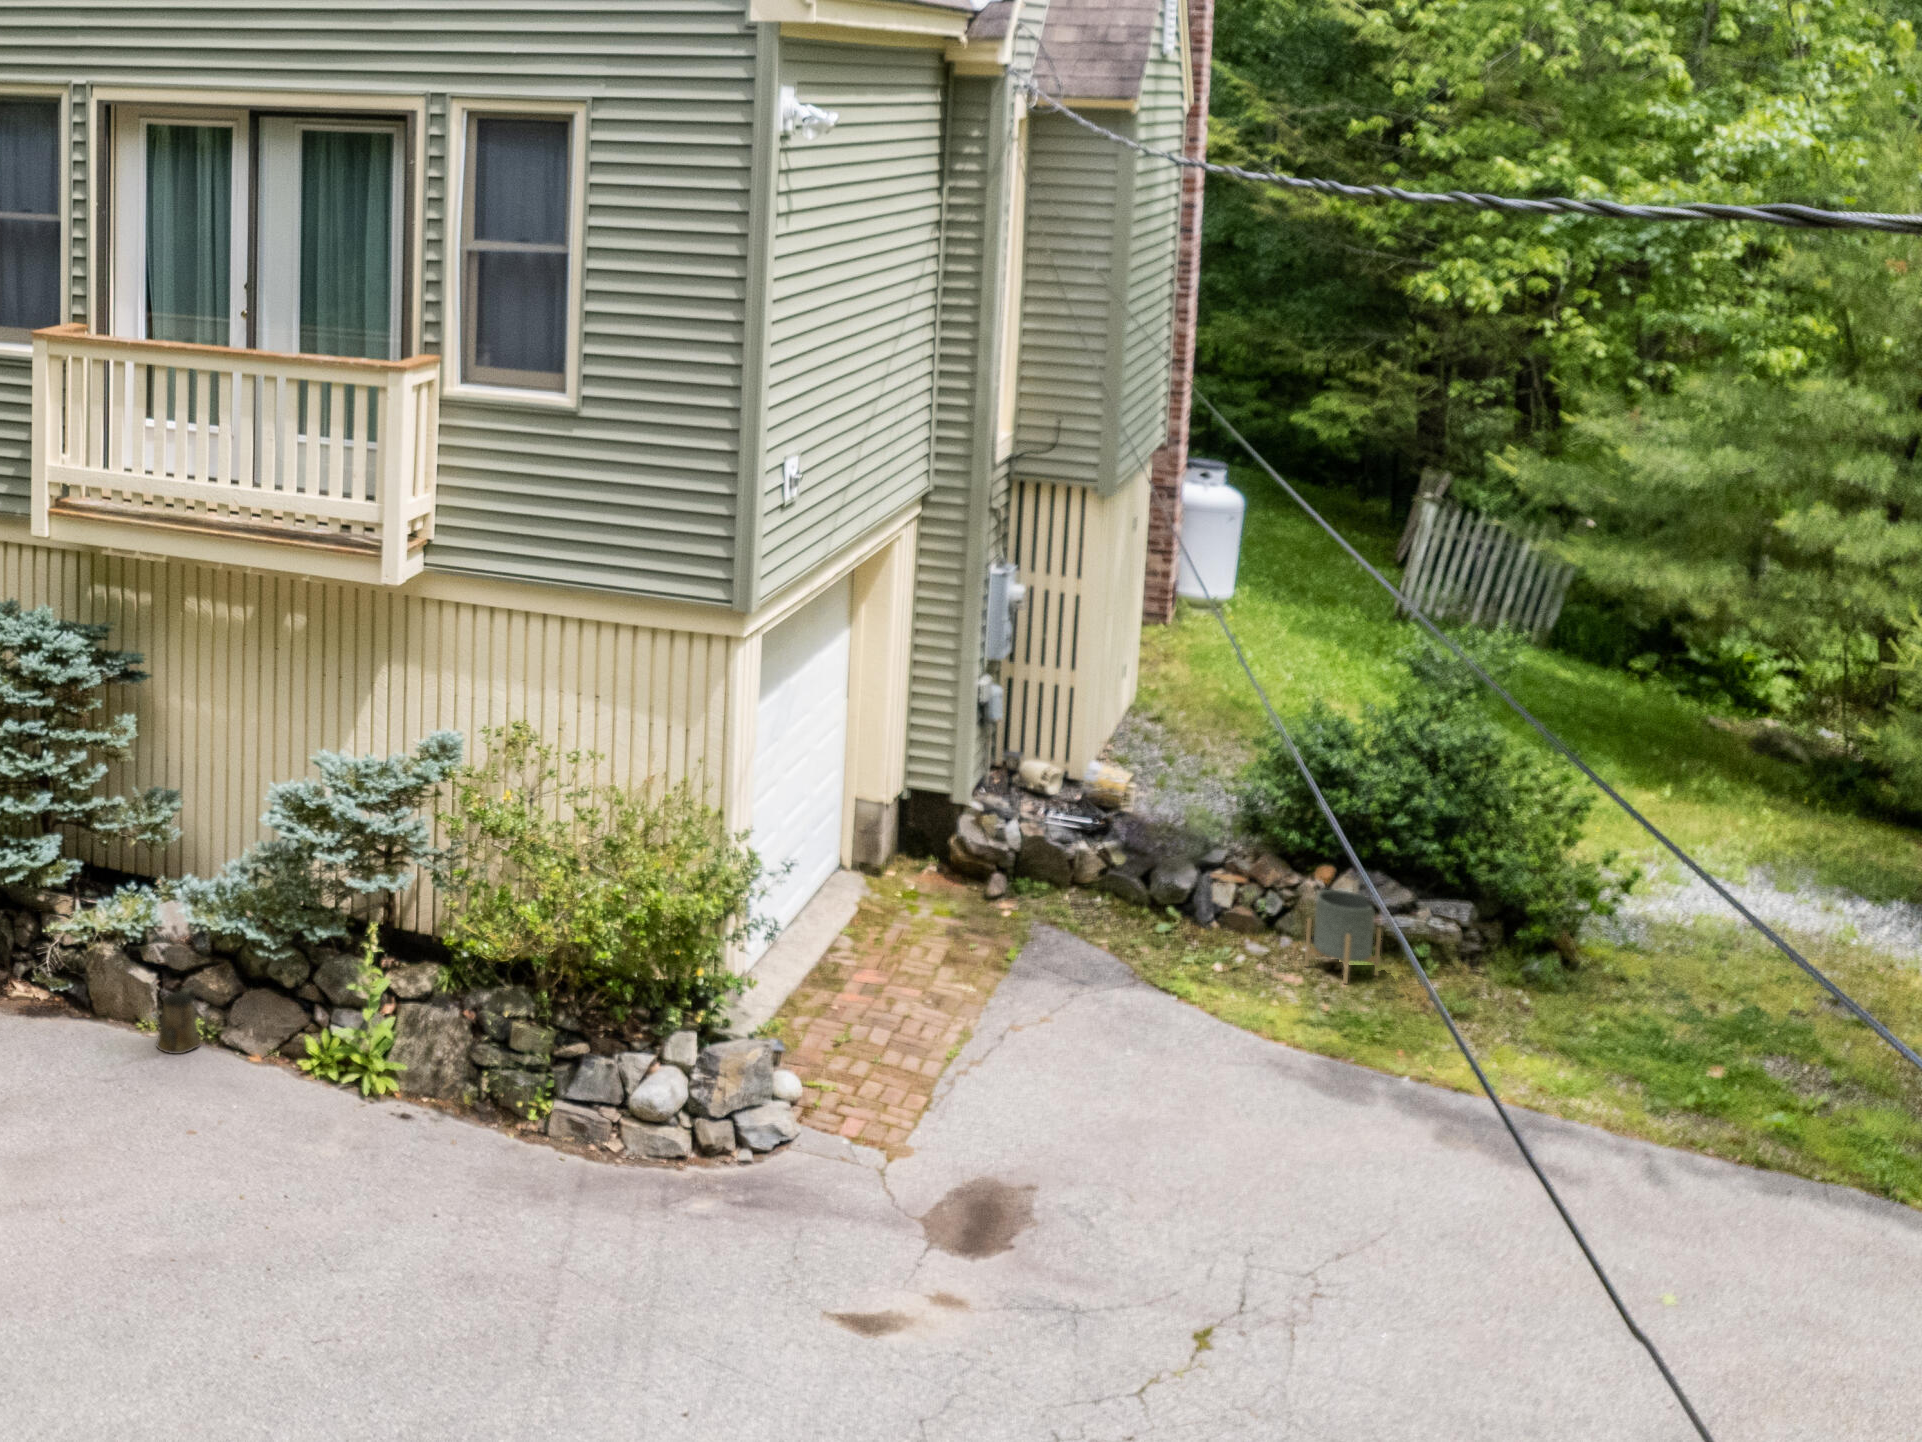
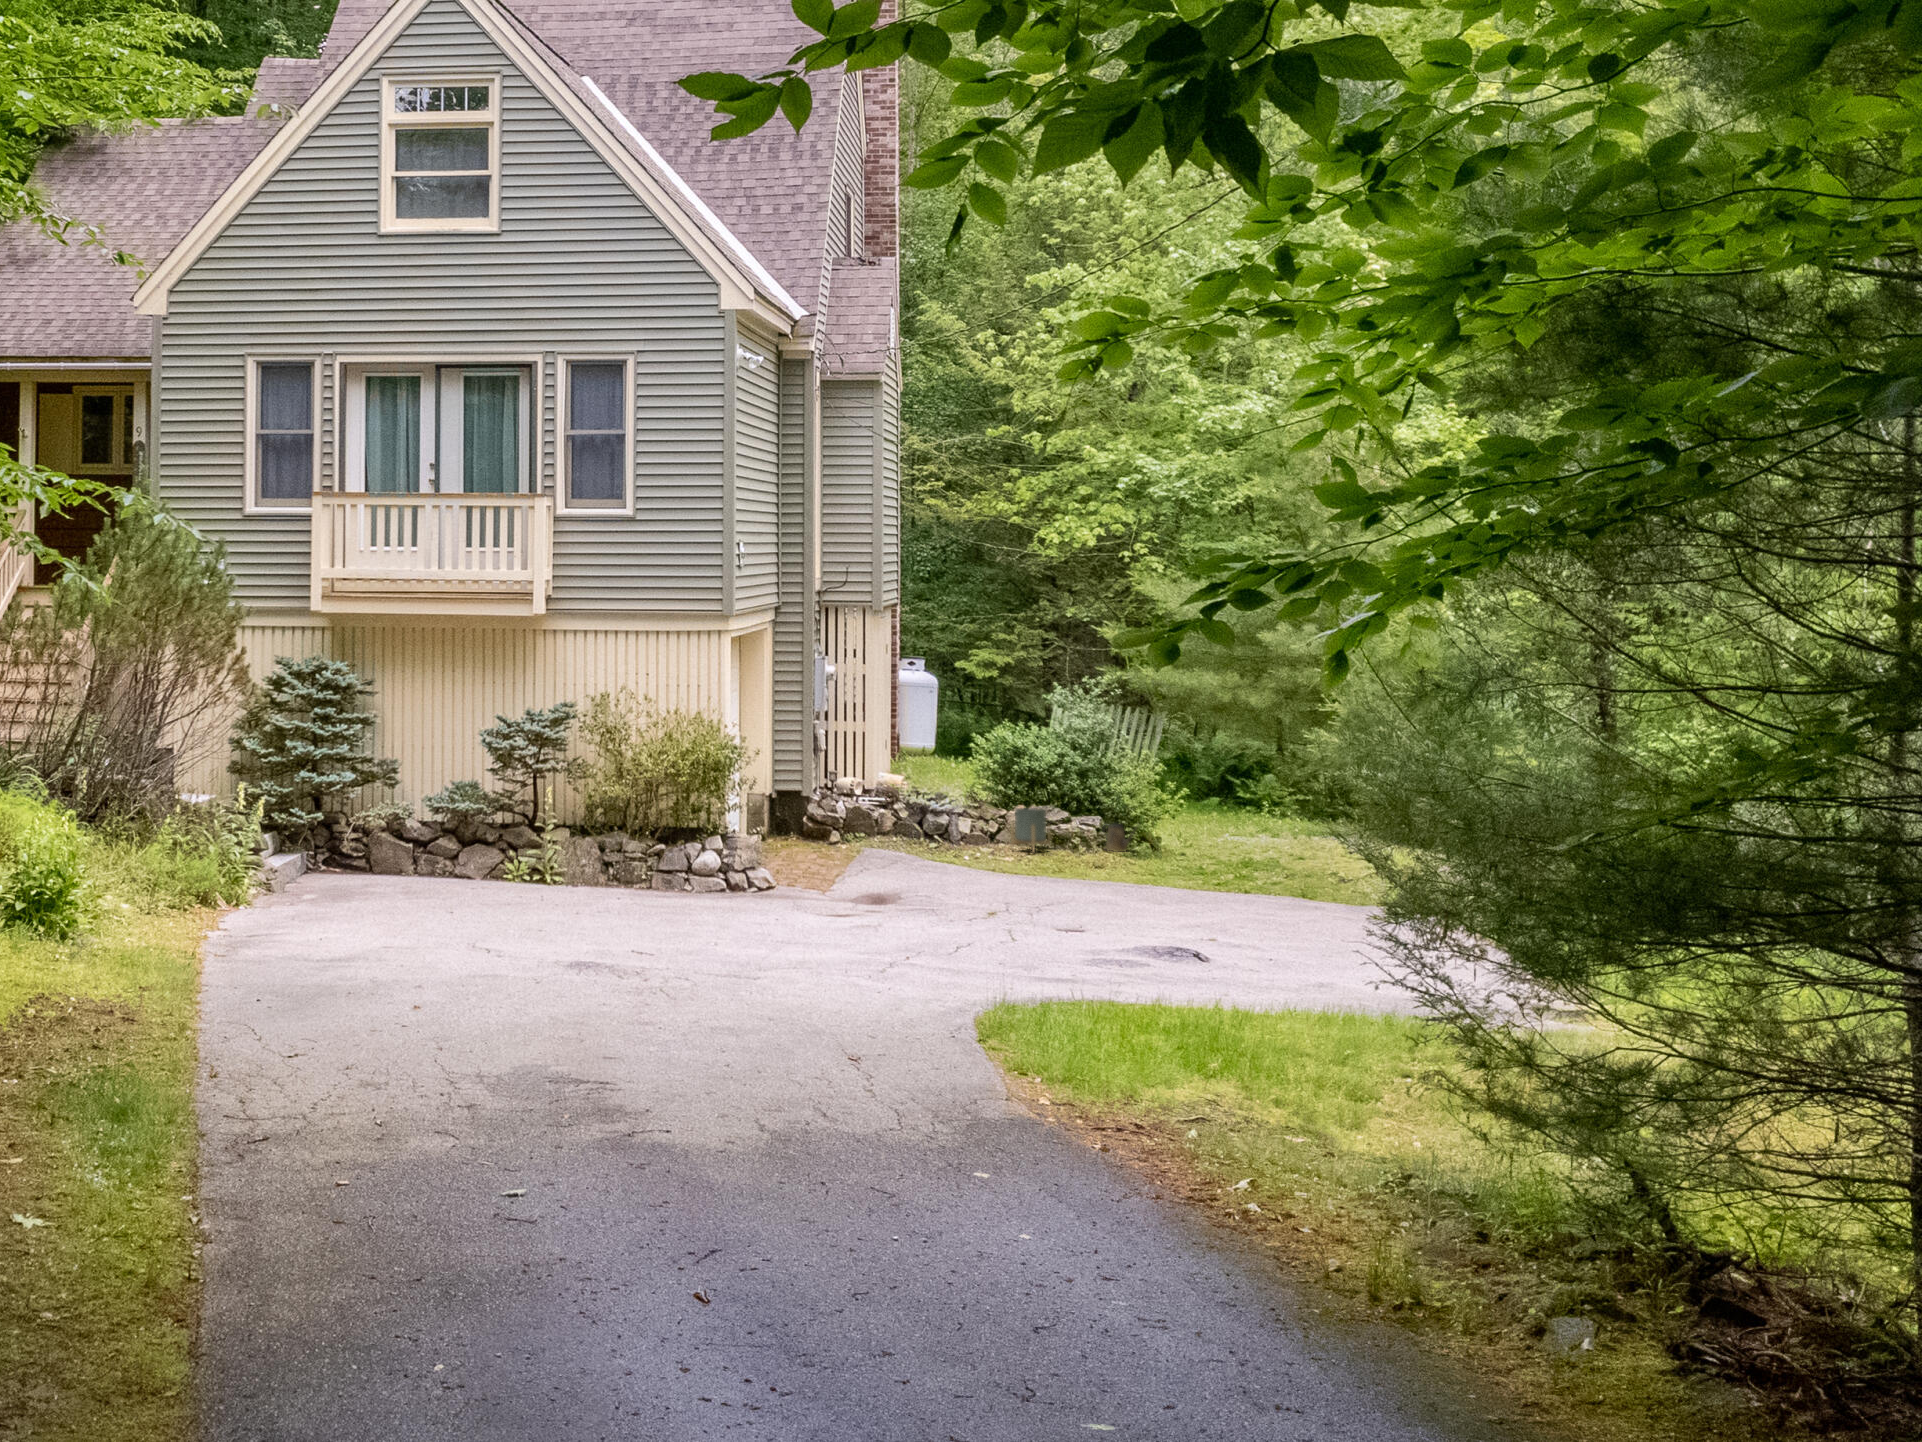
watering can: present [153,988,201,1054] -> present [1102,824,1134,852]

